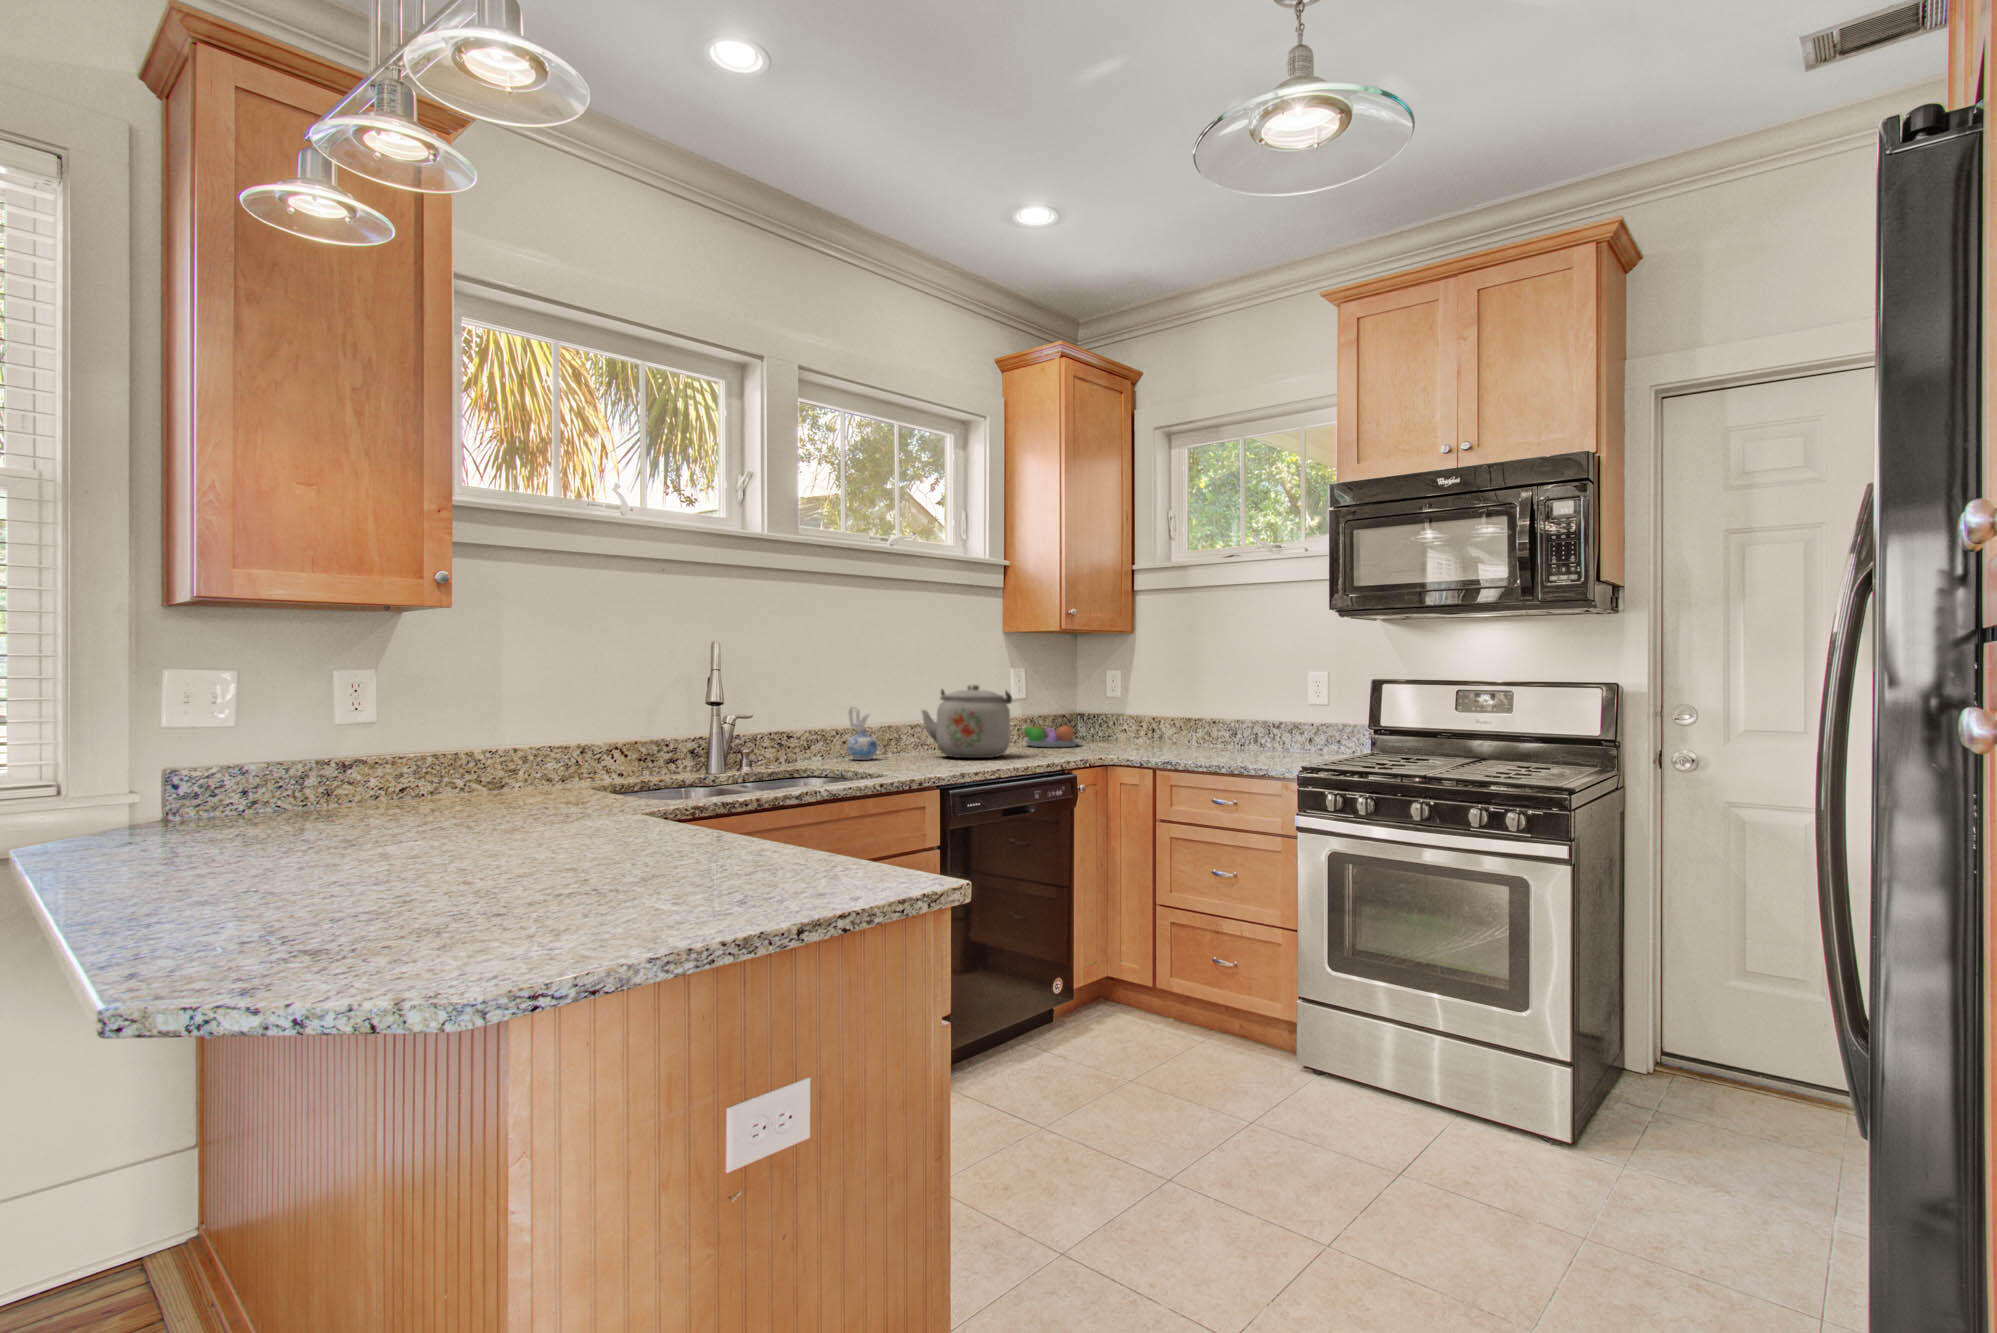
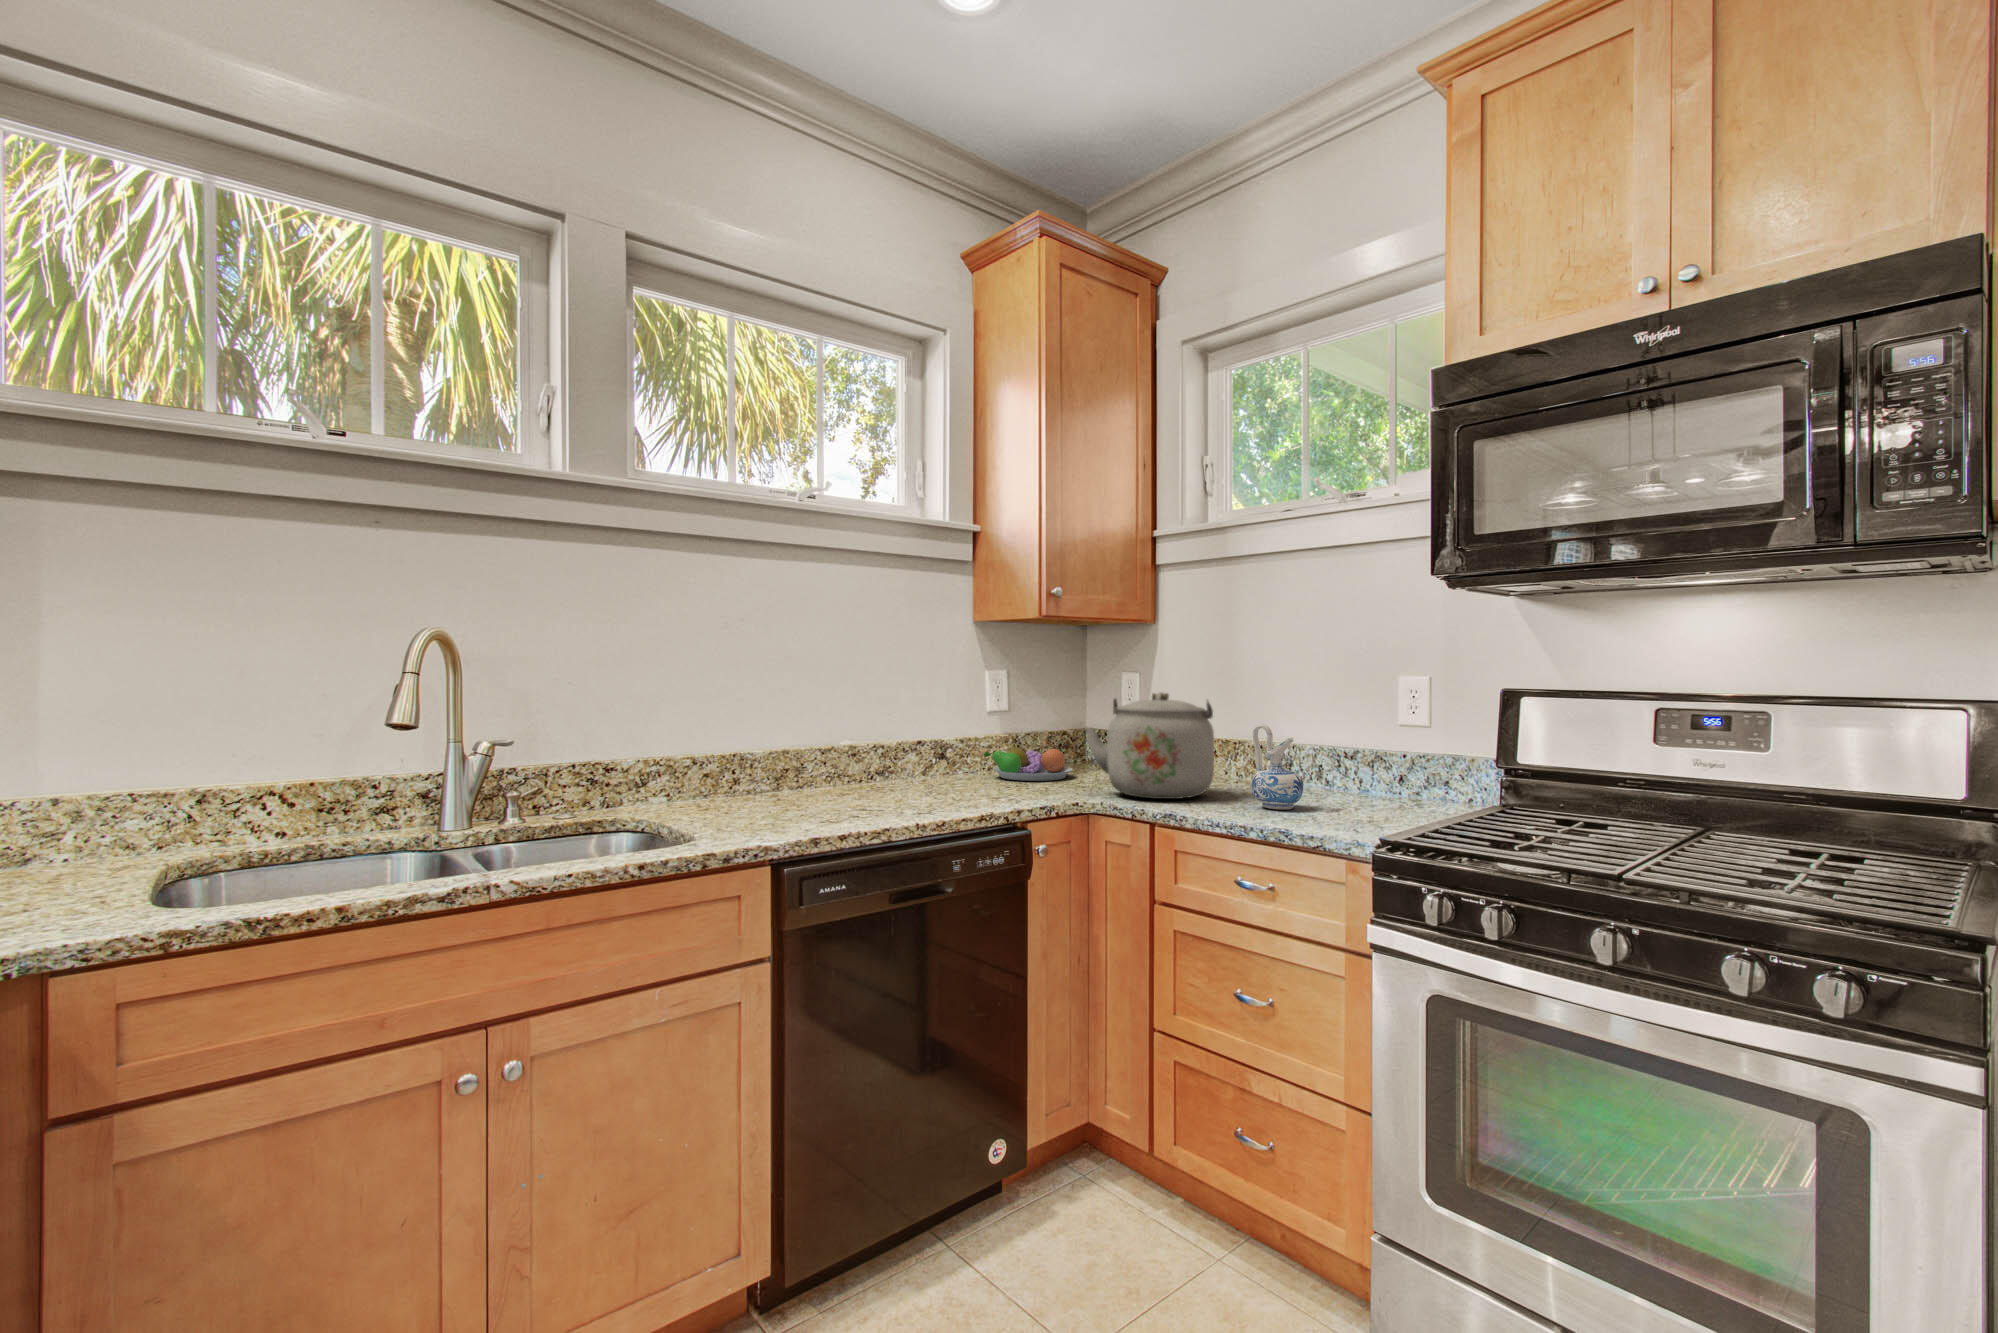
kettle: present [922,685,1012,758] -> present [1086,692,1214,799]
ceramic pitcher: present [847,706,878,760] -> present [1252,724,1303,809]

